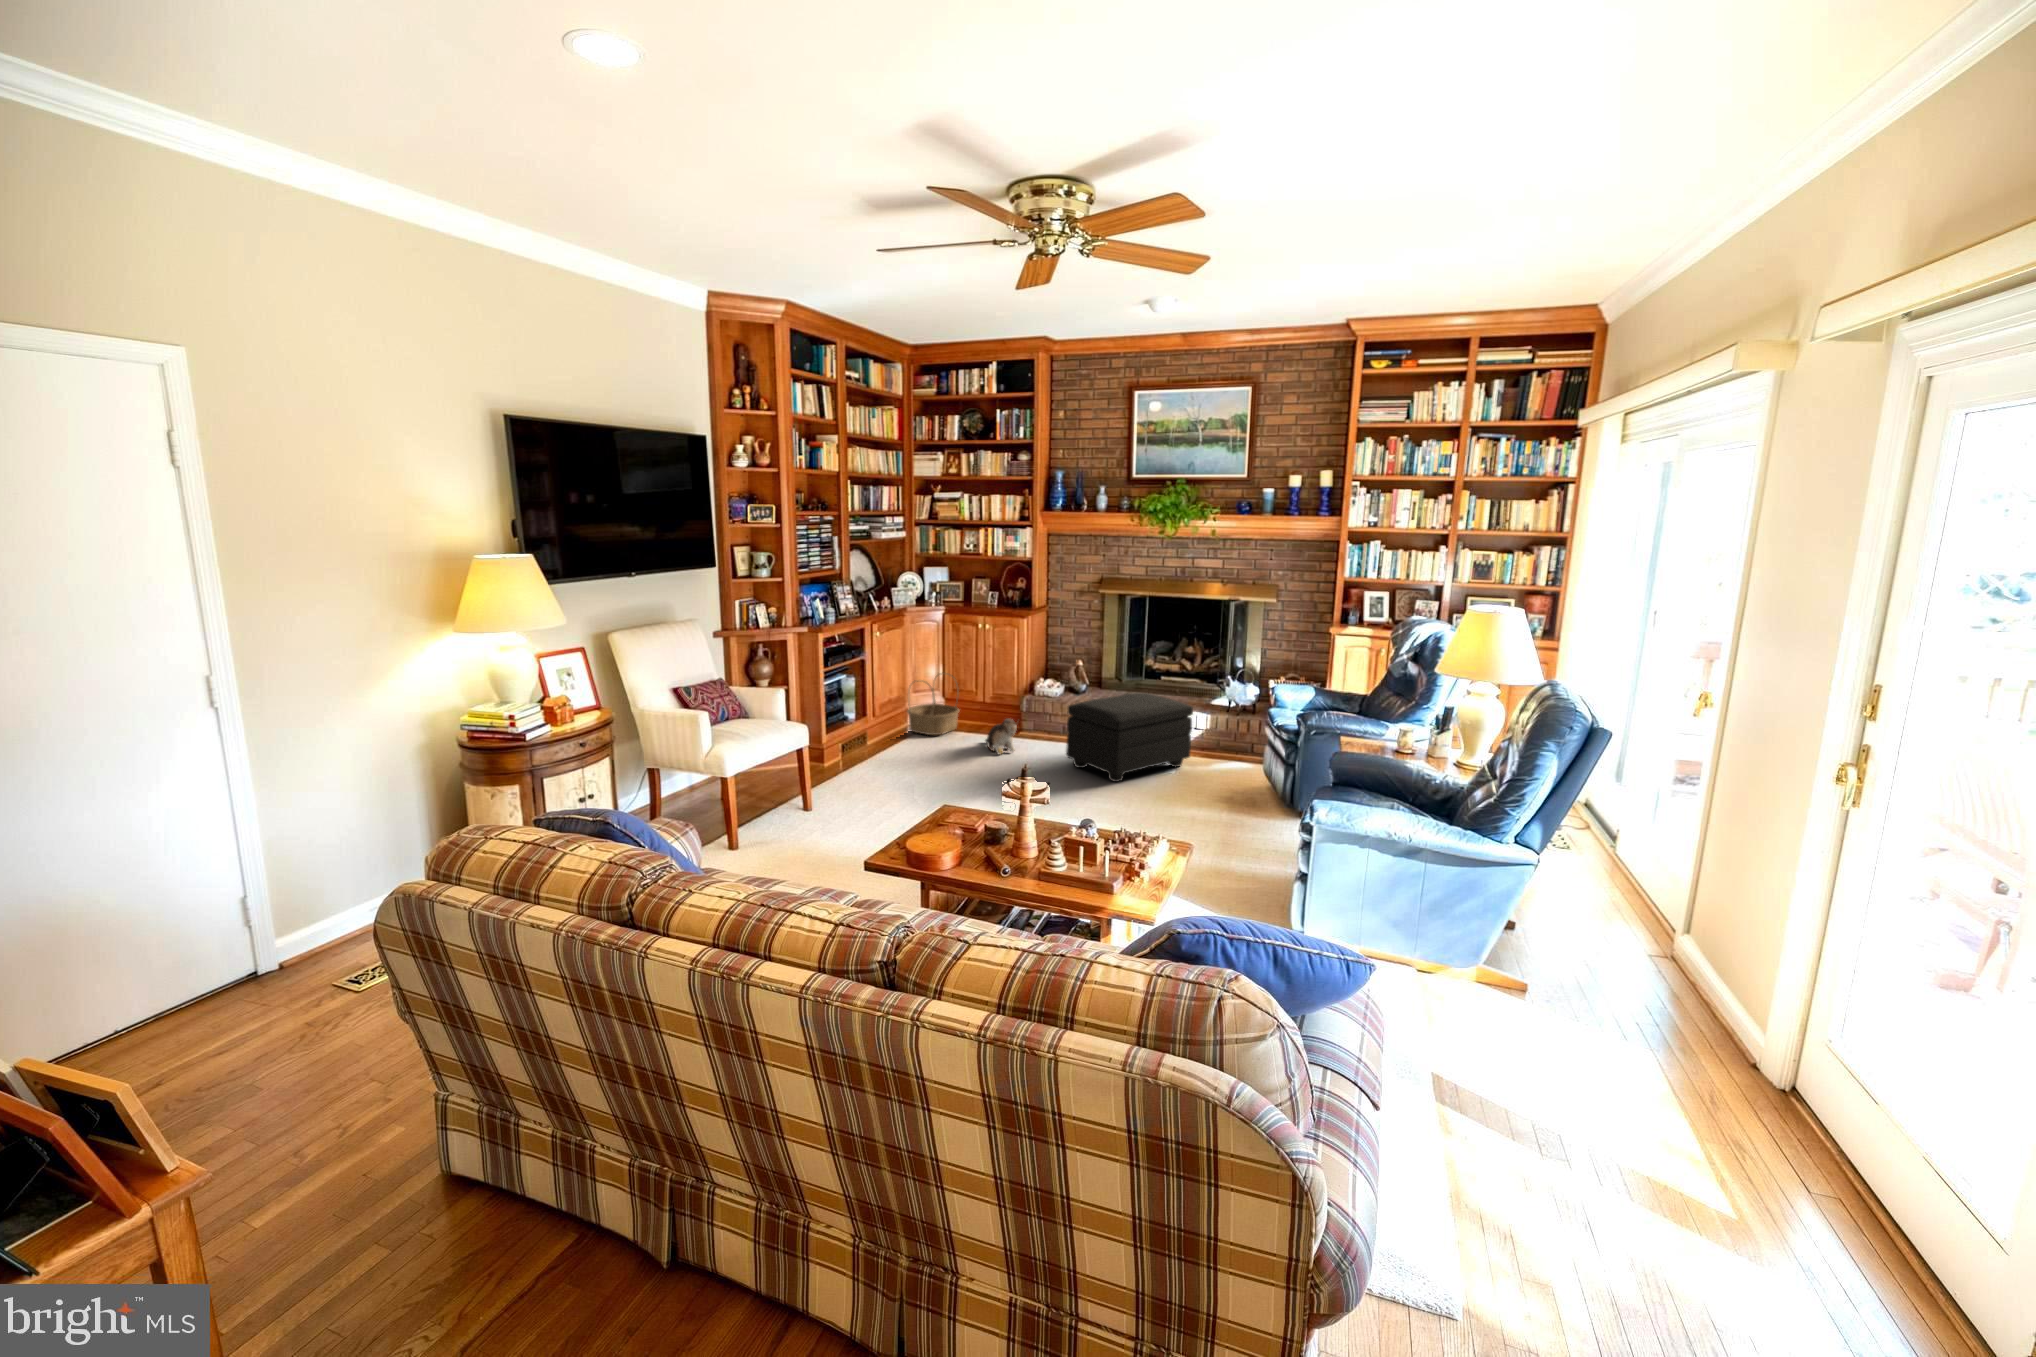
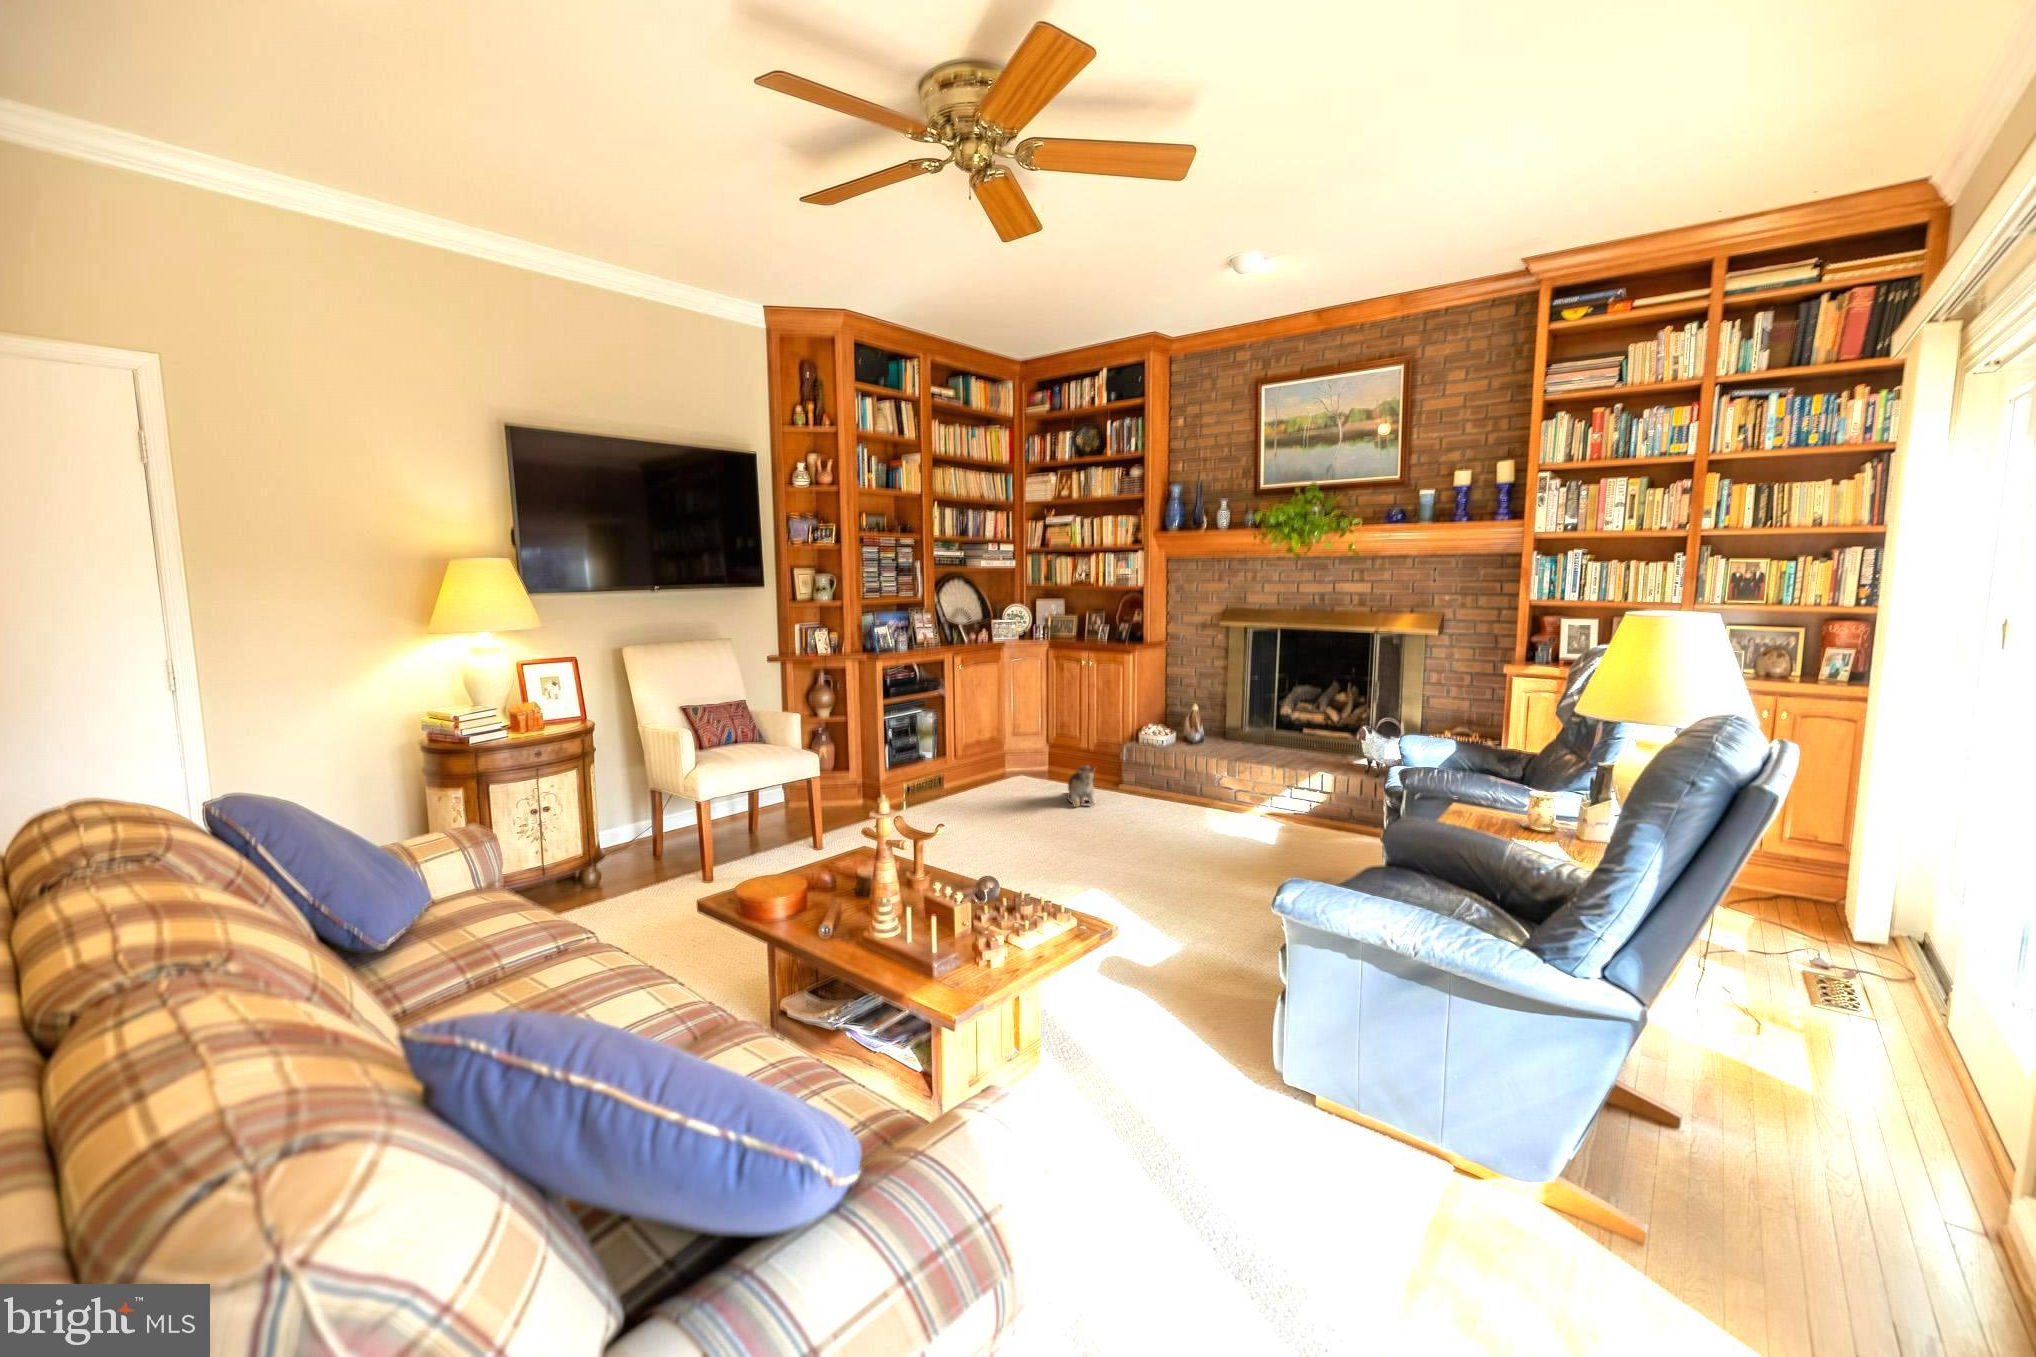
basket: present [907,674,960,735] -> none [995,713,1055,782]
footstool: present [1066,693,1193,782] -> none [1144,743,1305,849]

